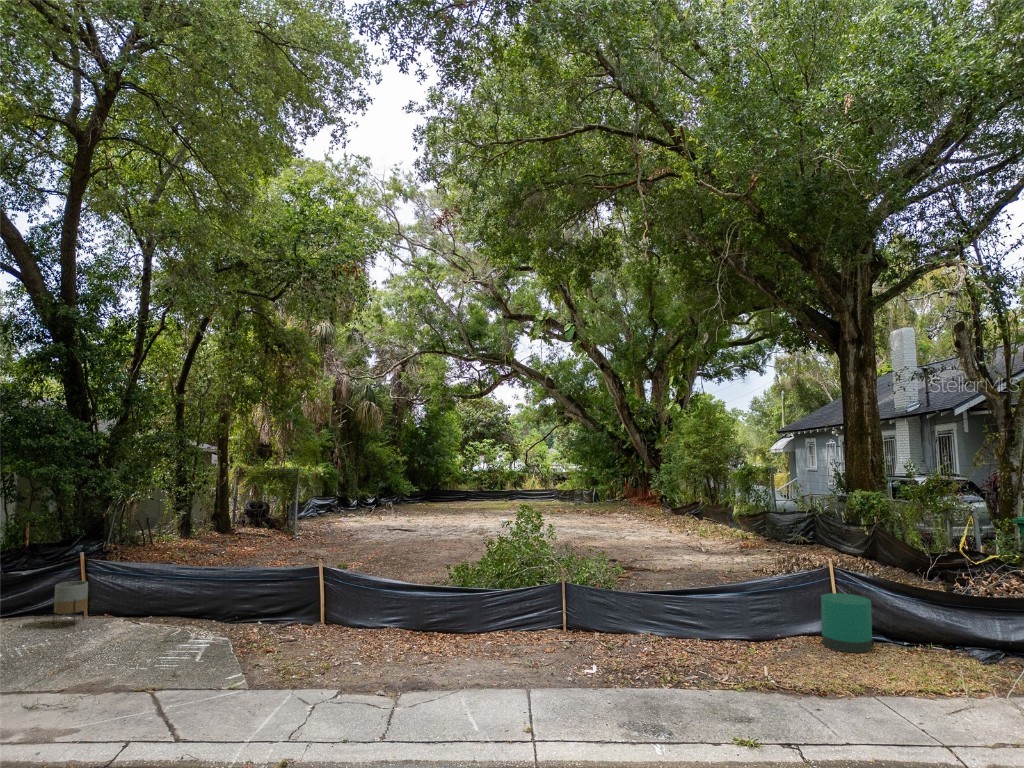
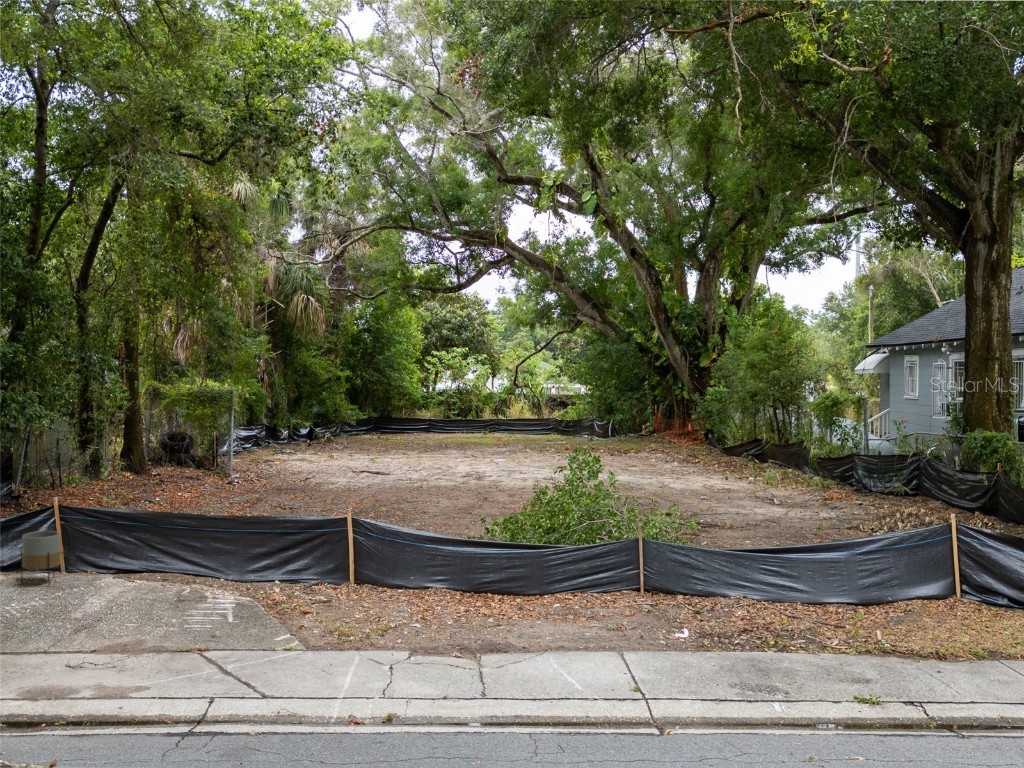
trash can: present [821,593,874,653] -> none [938,551,998,617]

